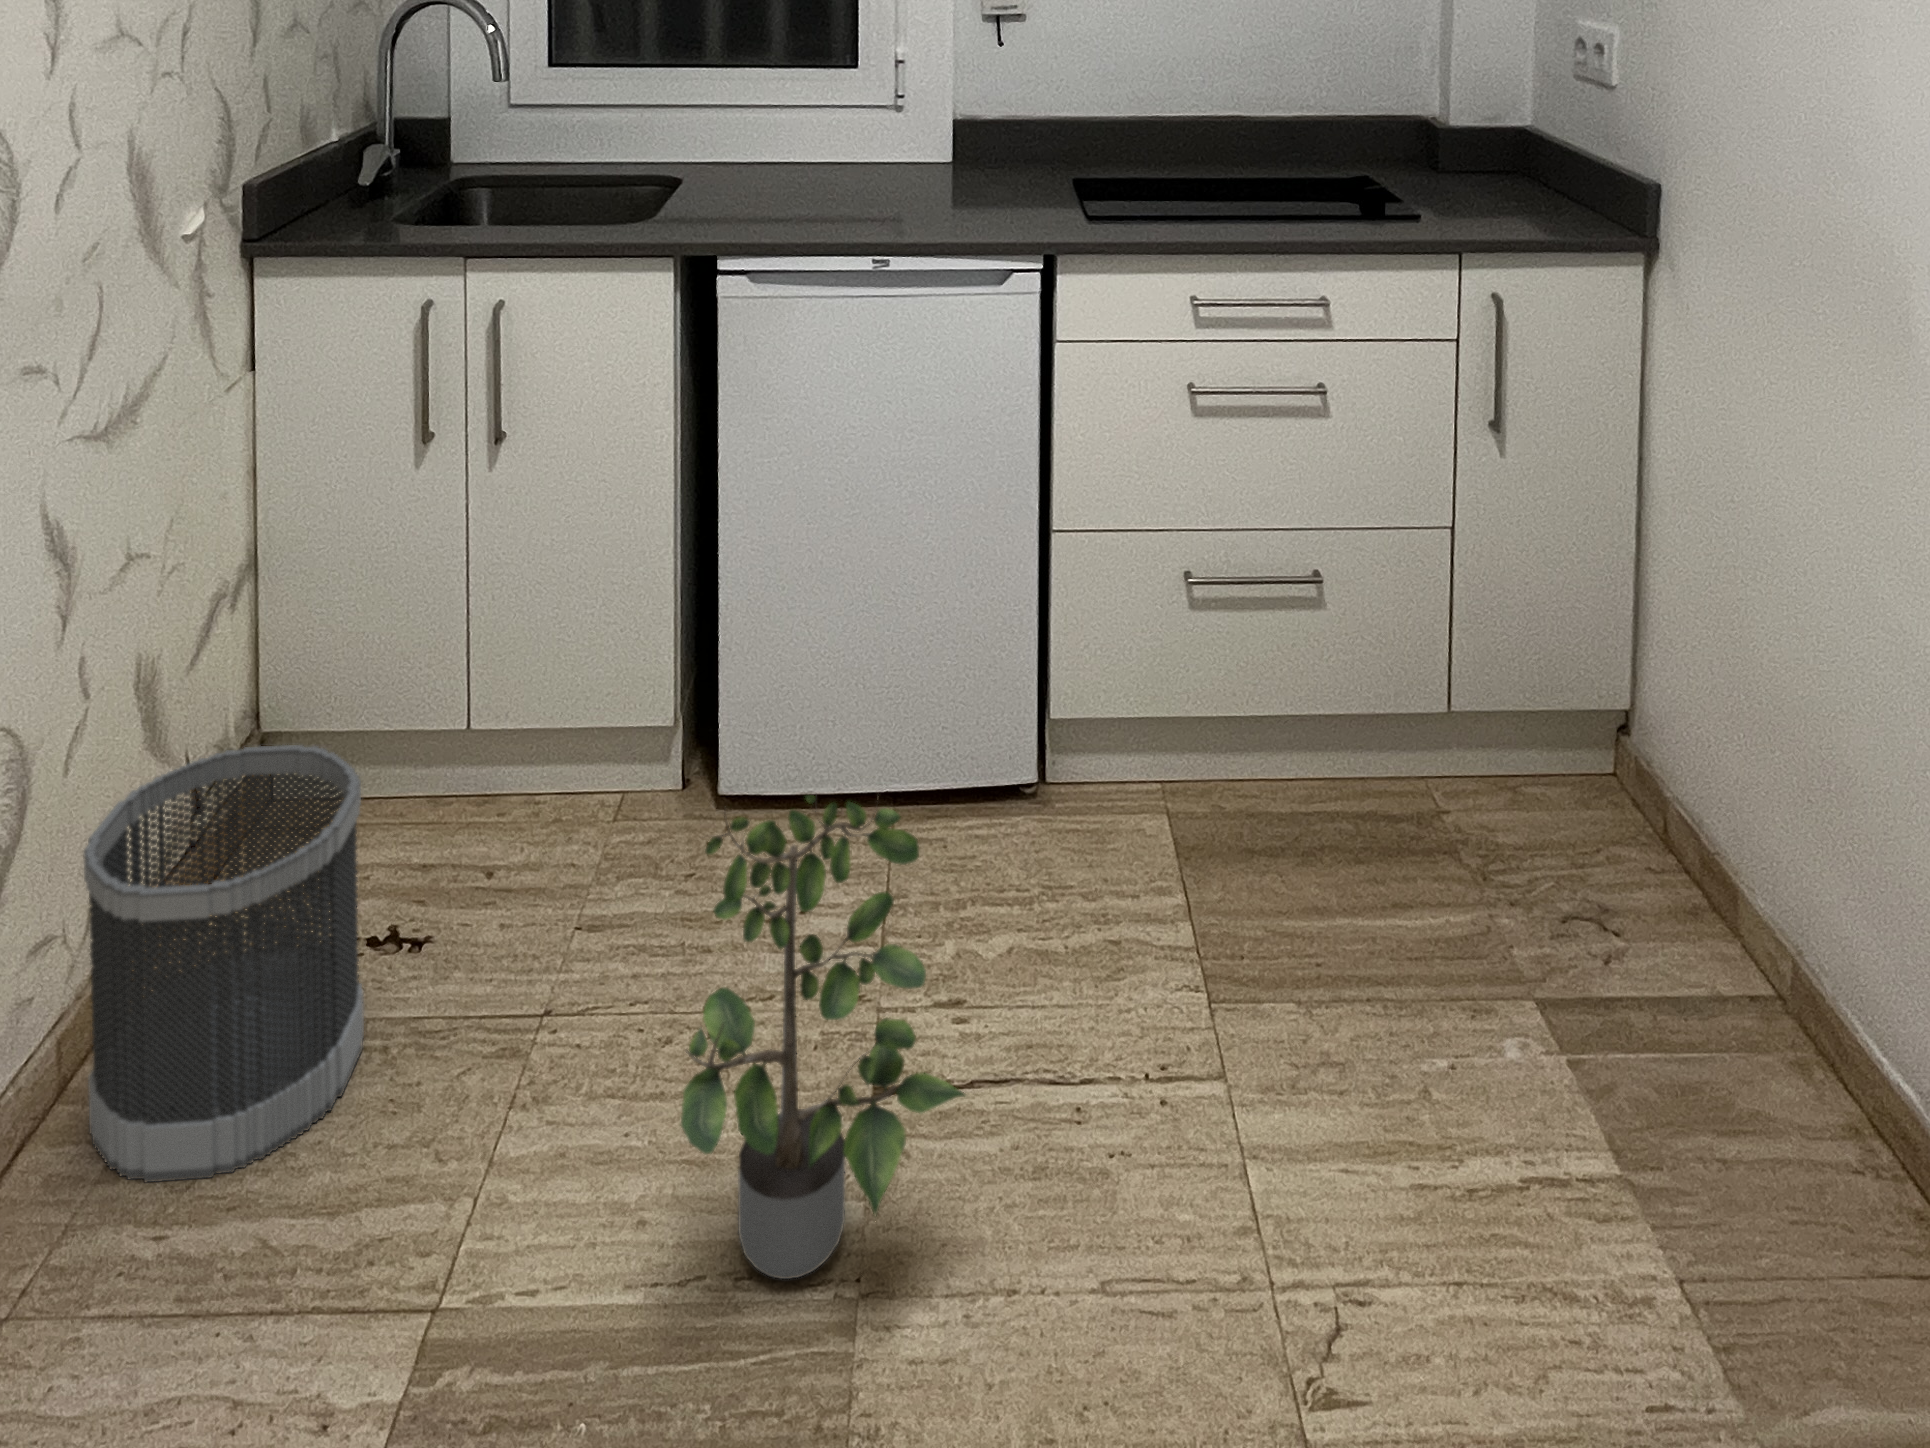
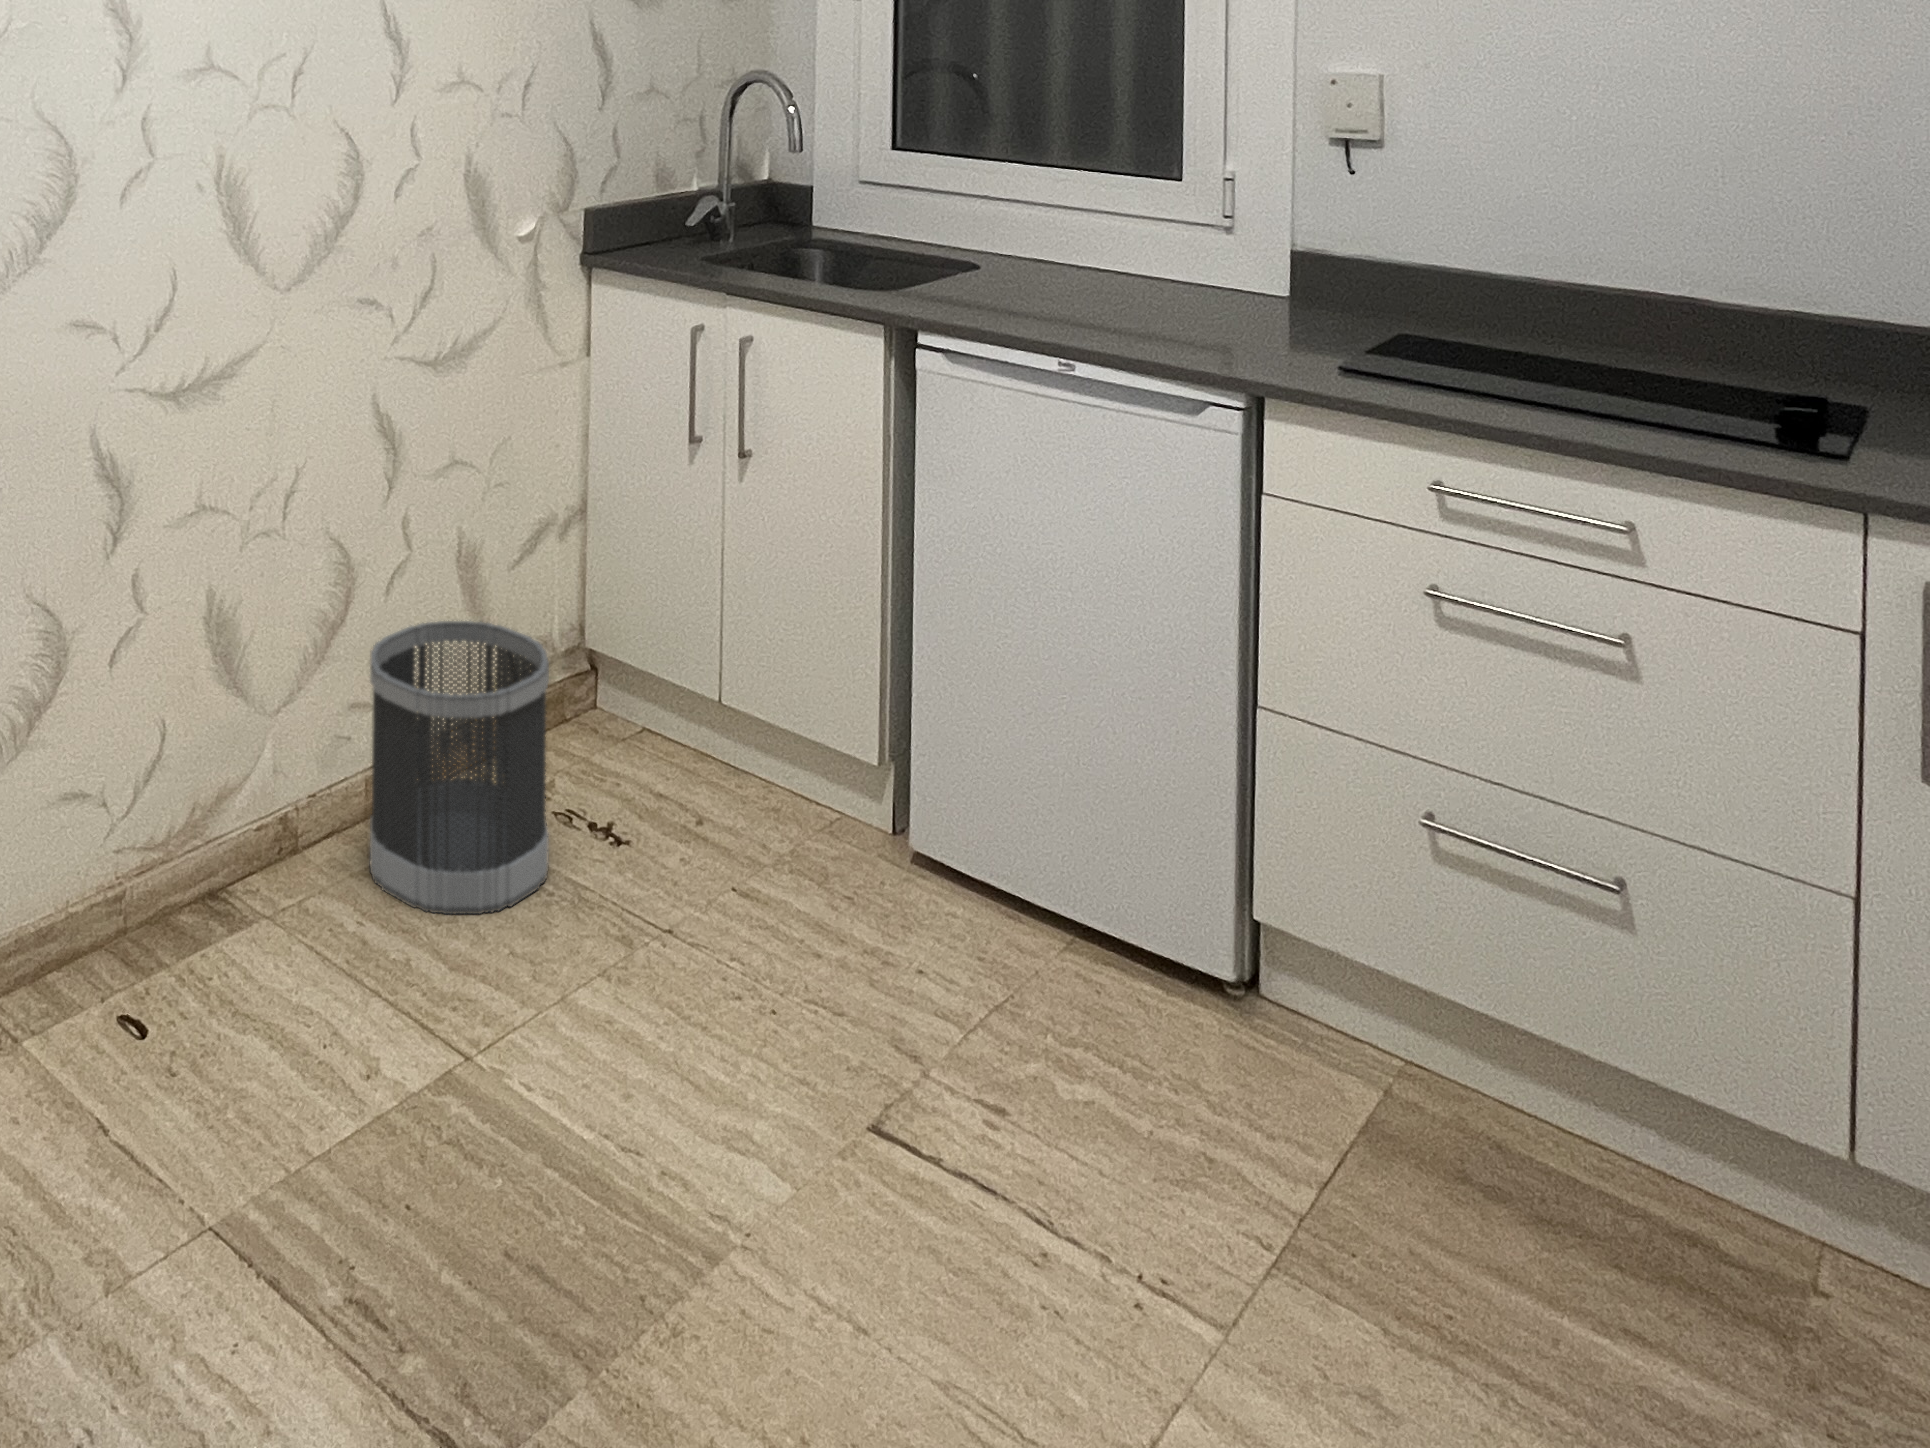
potted plant: present [681,795,965,1279] -> none [617,752,850,1198]

